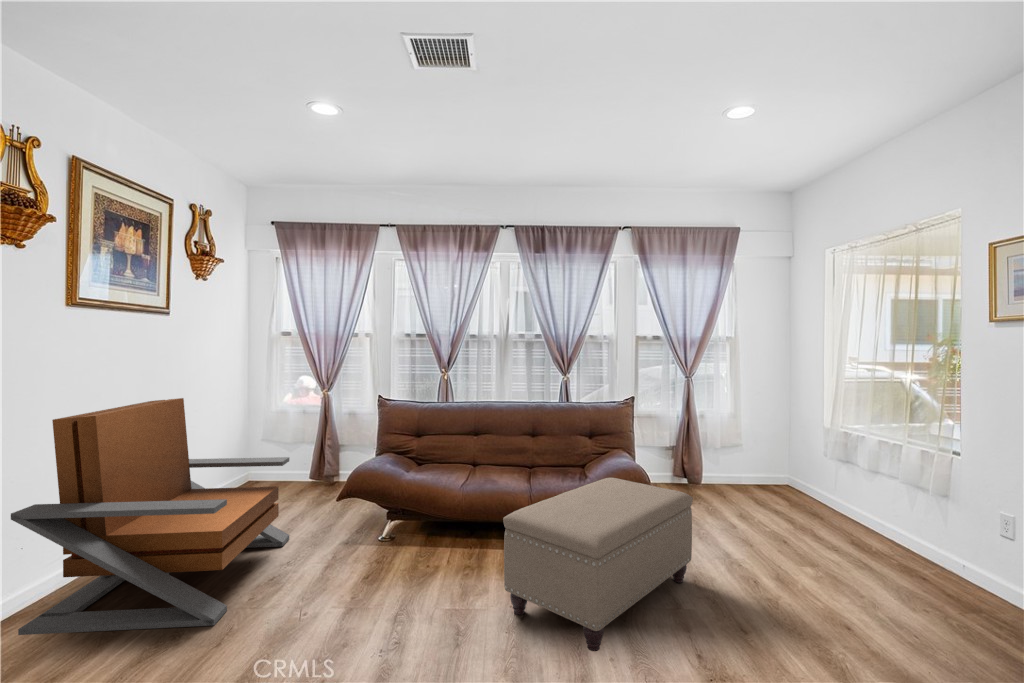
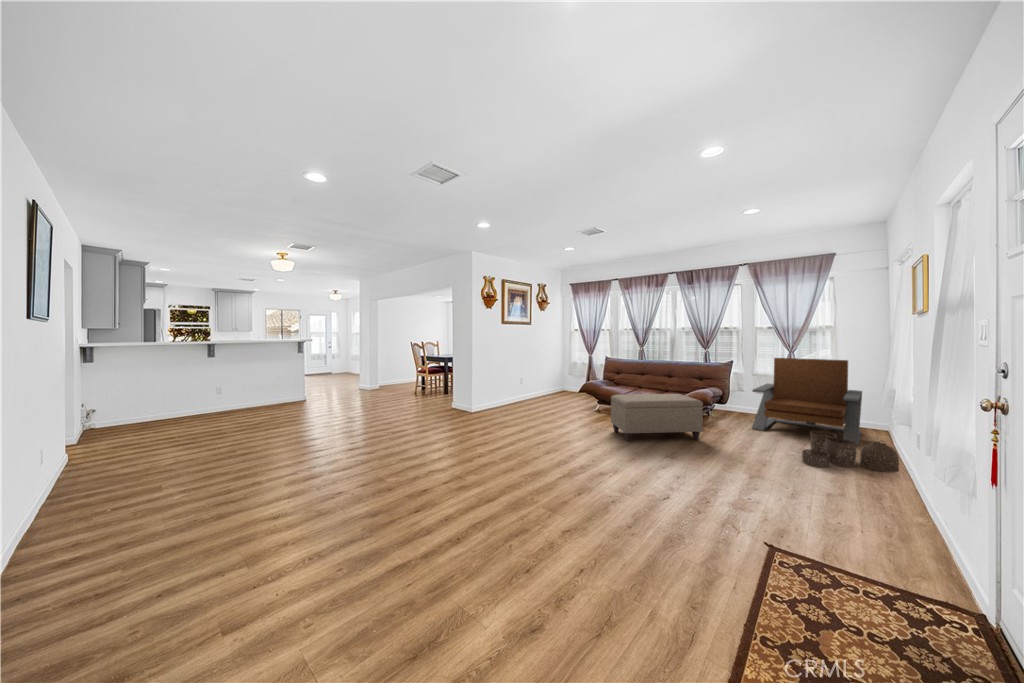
lounge chair: present [11,398,289,635] -> present [752,358,862,446]
woven basket: none [830,509,960,598] -> present [802,429,899,472]

